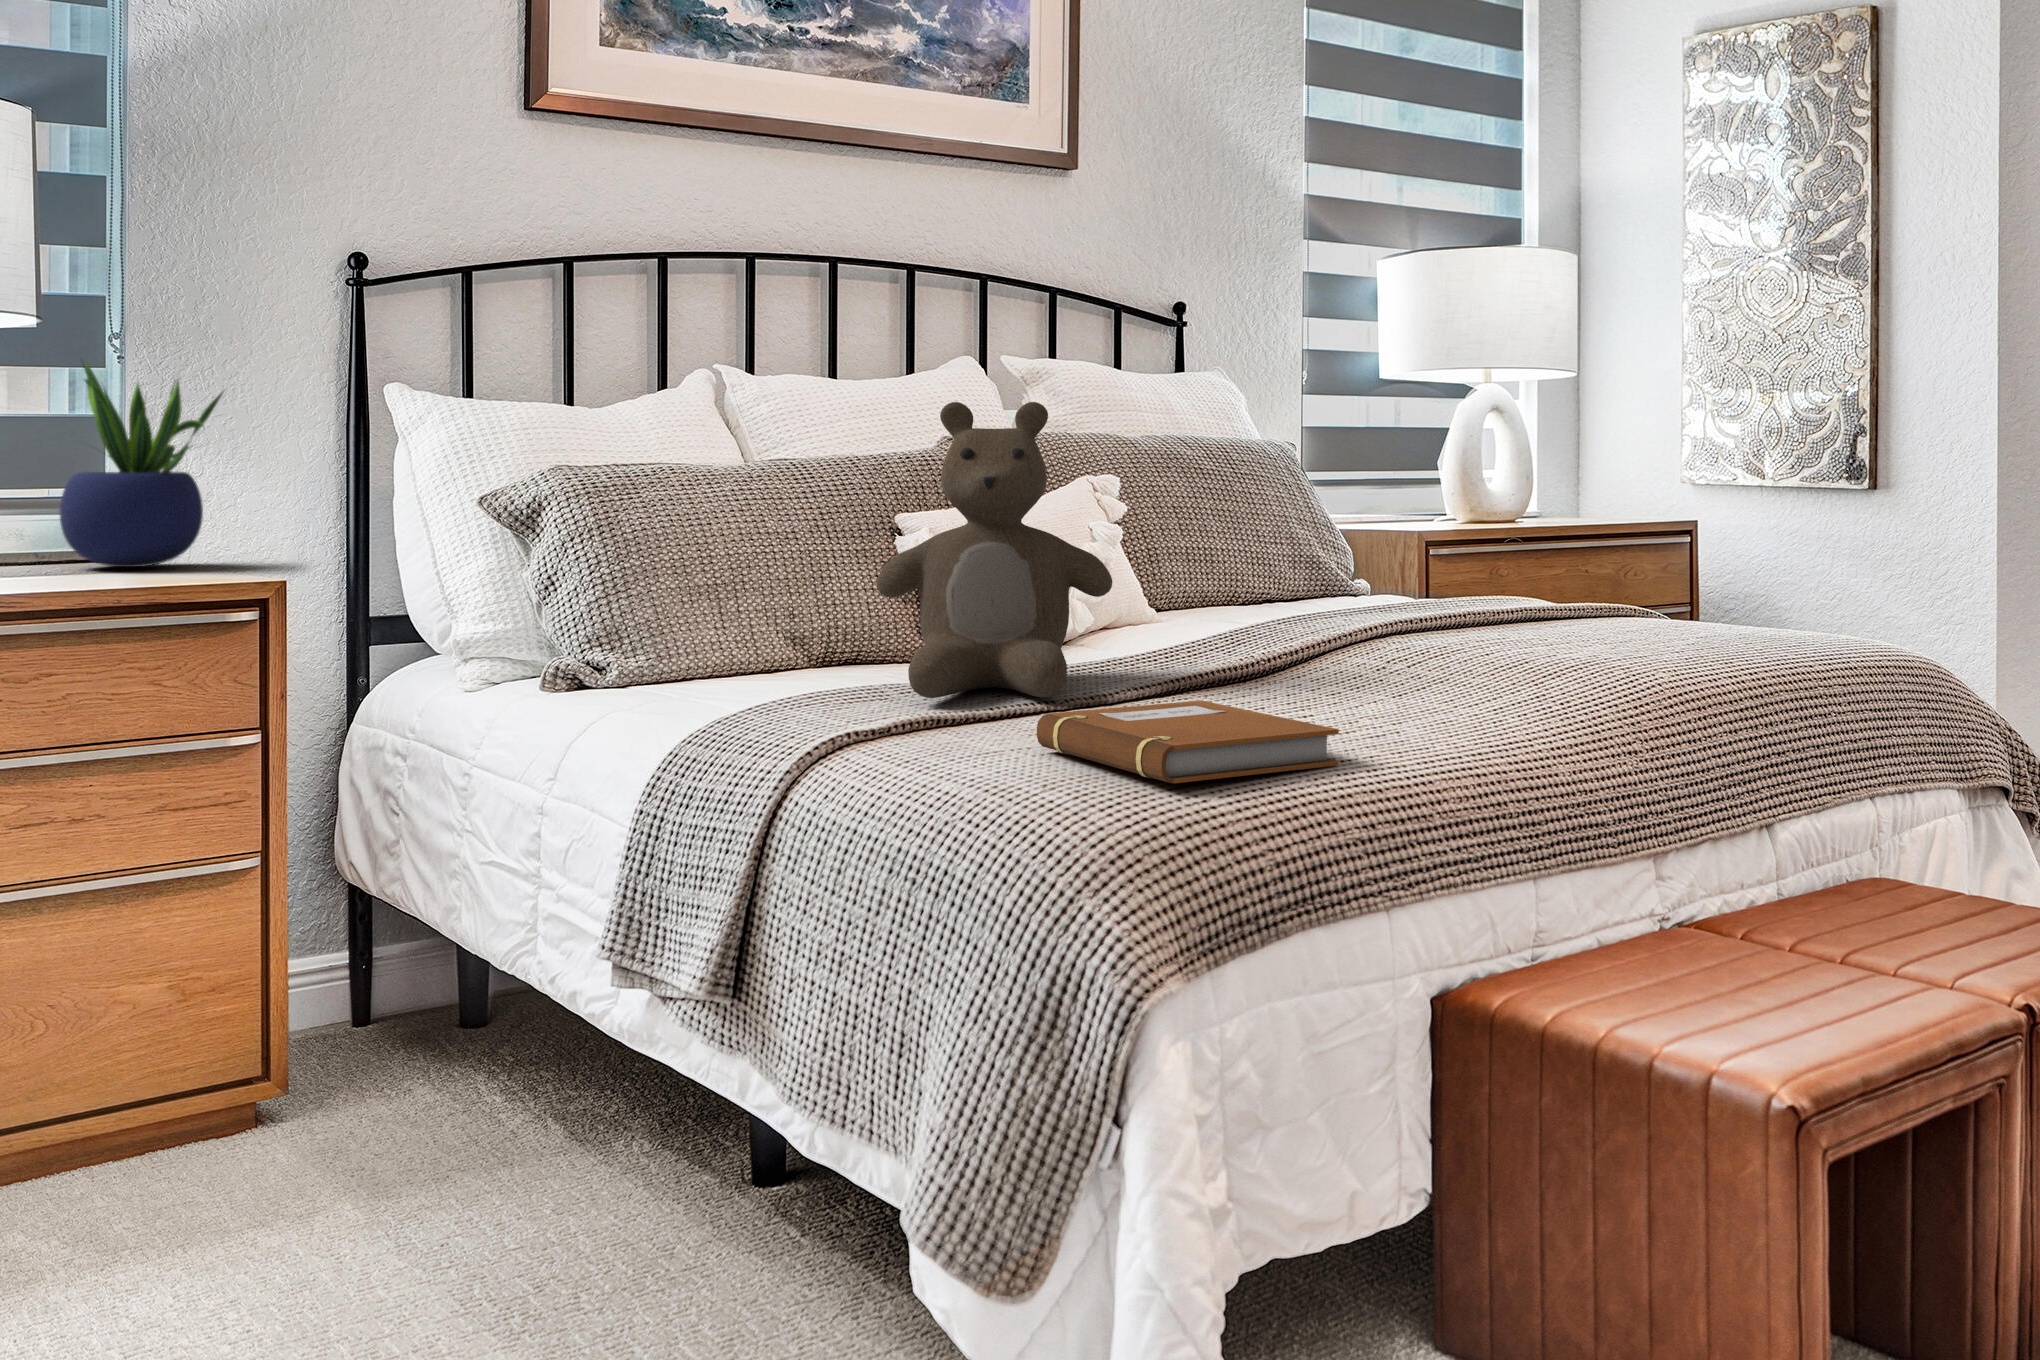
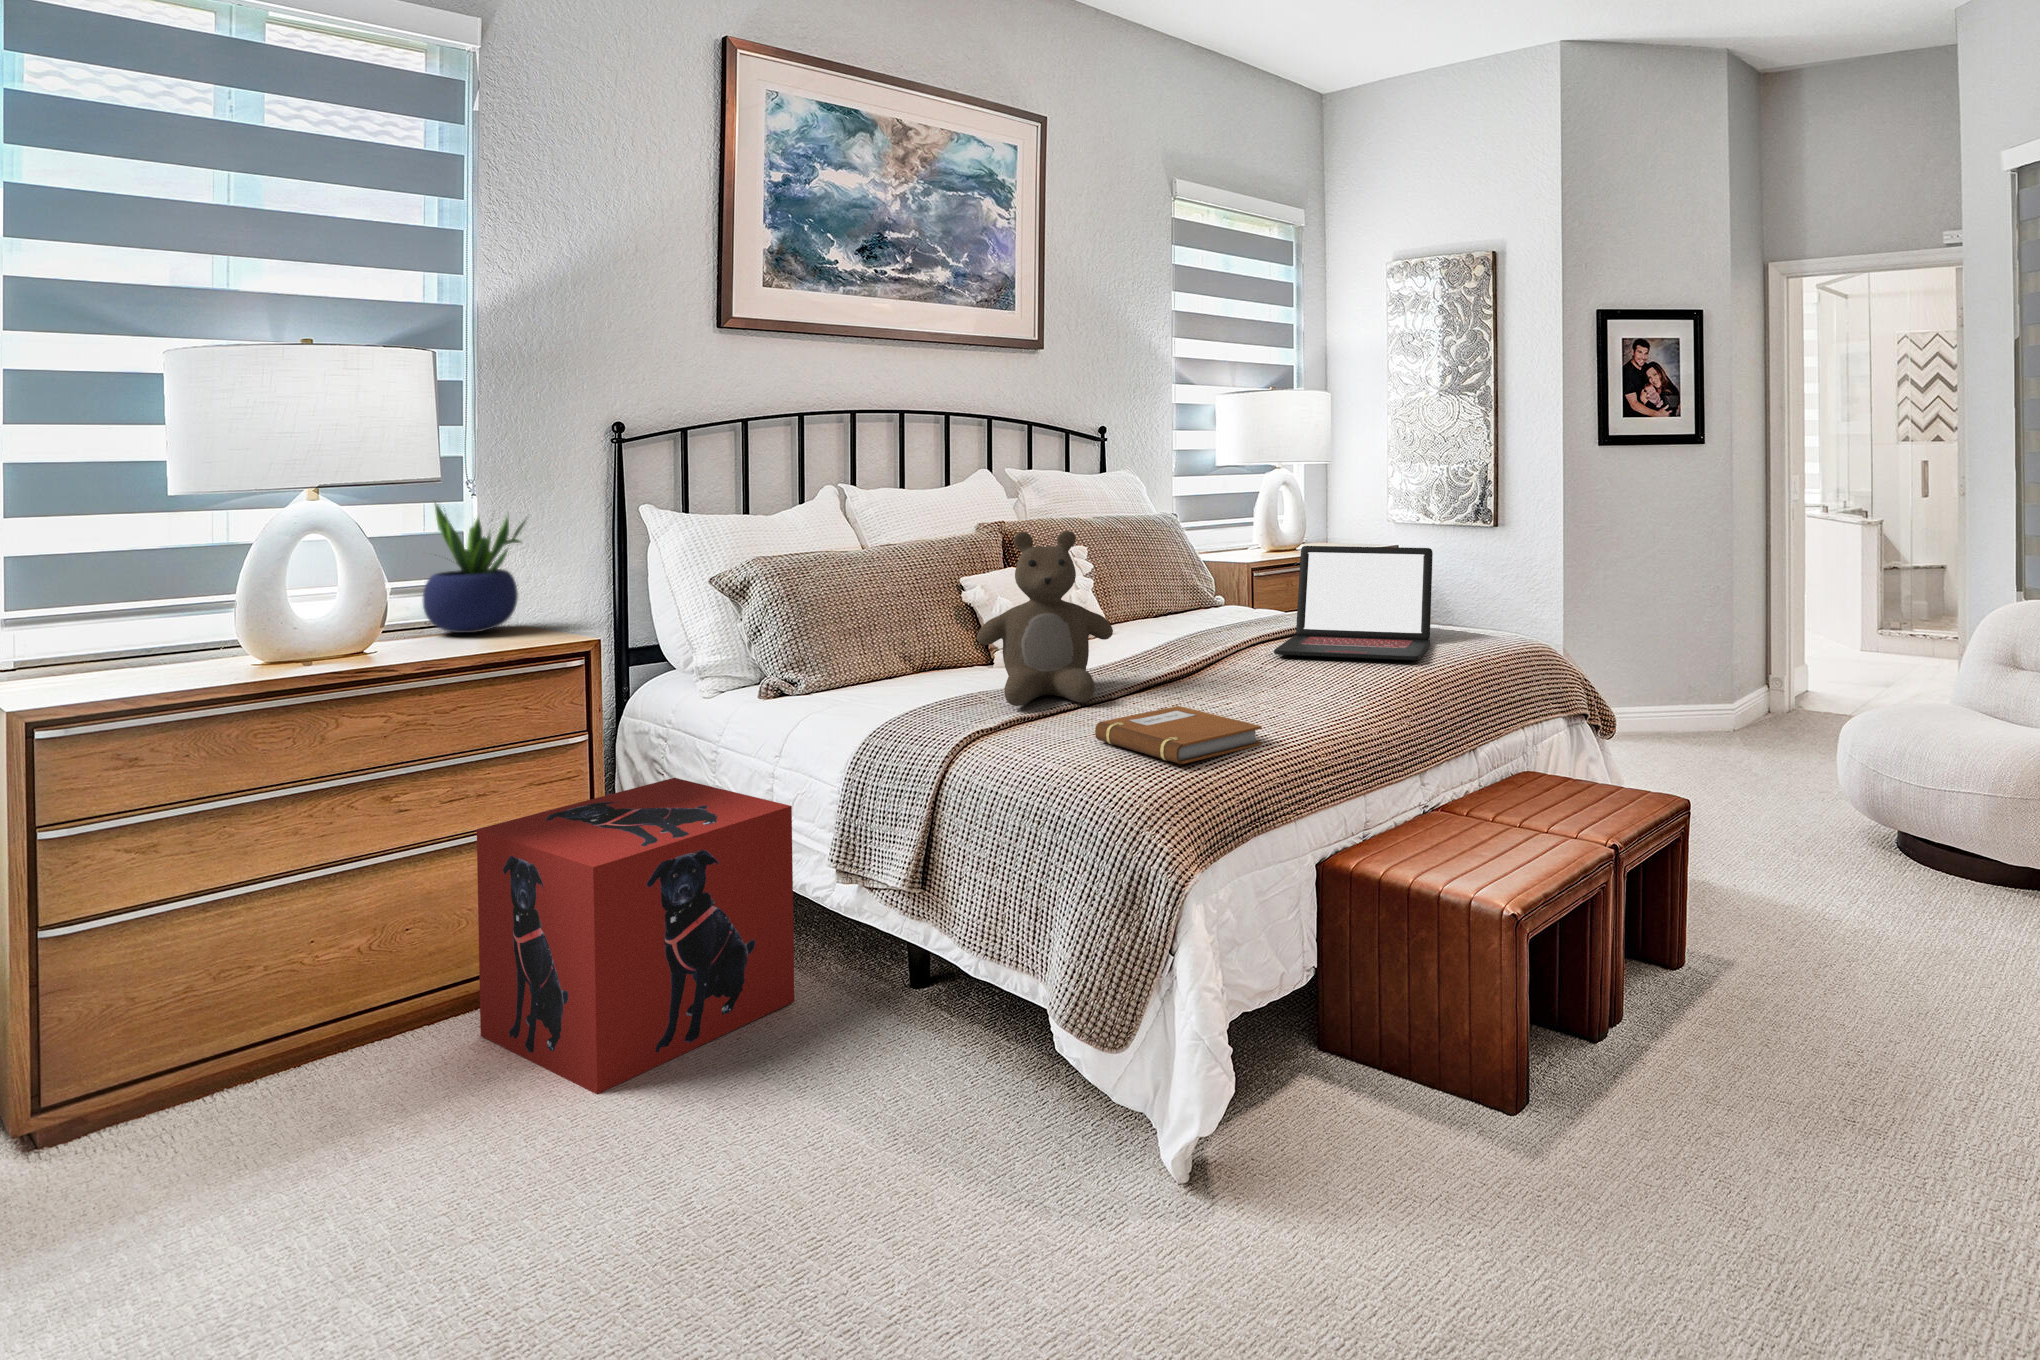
laptop: none [1414,465,1720,659] -> present [1274,546,1433,660]
storage box: none [76,808,562,1303] -> present [477,778,794,1094]

